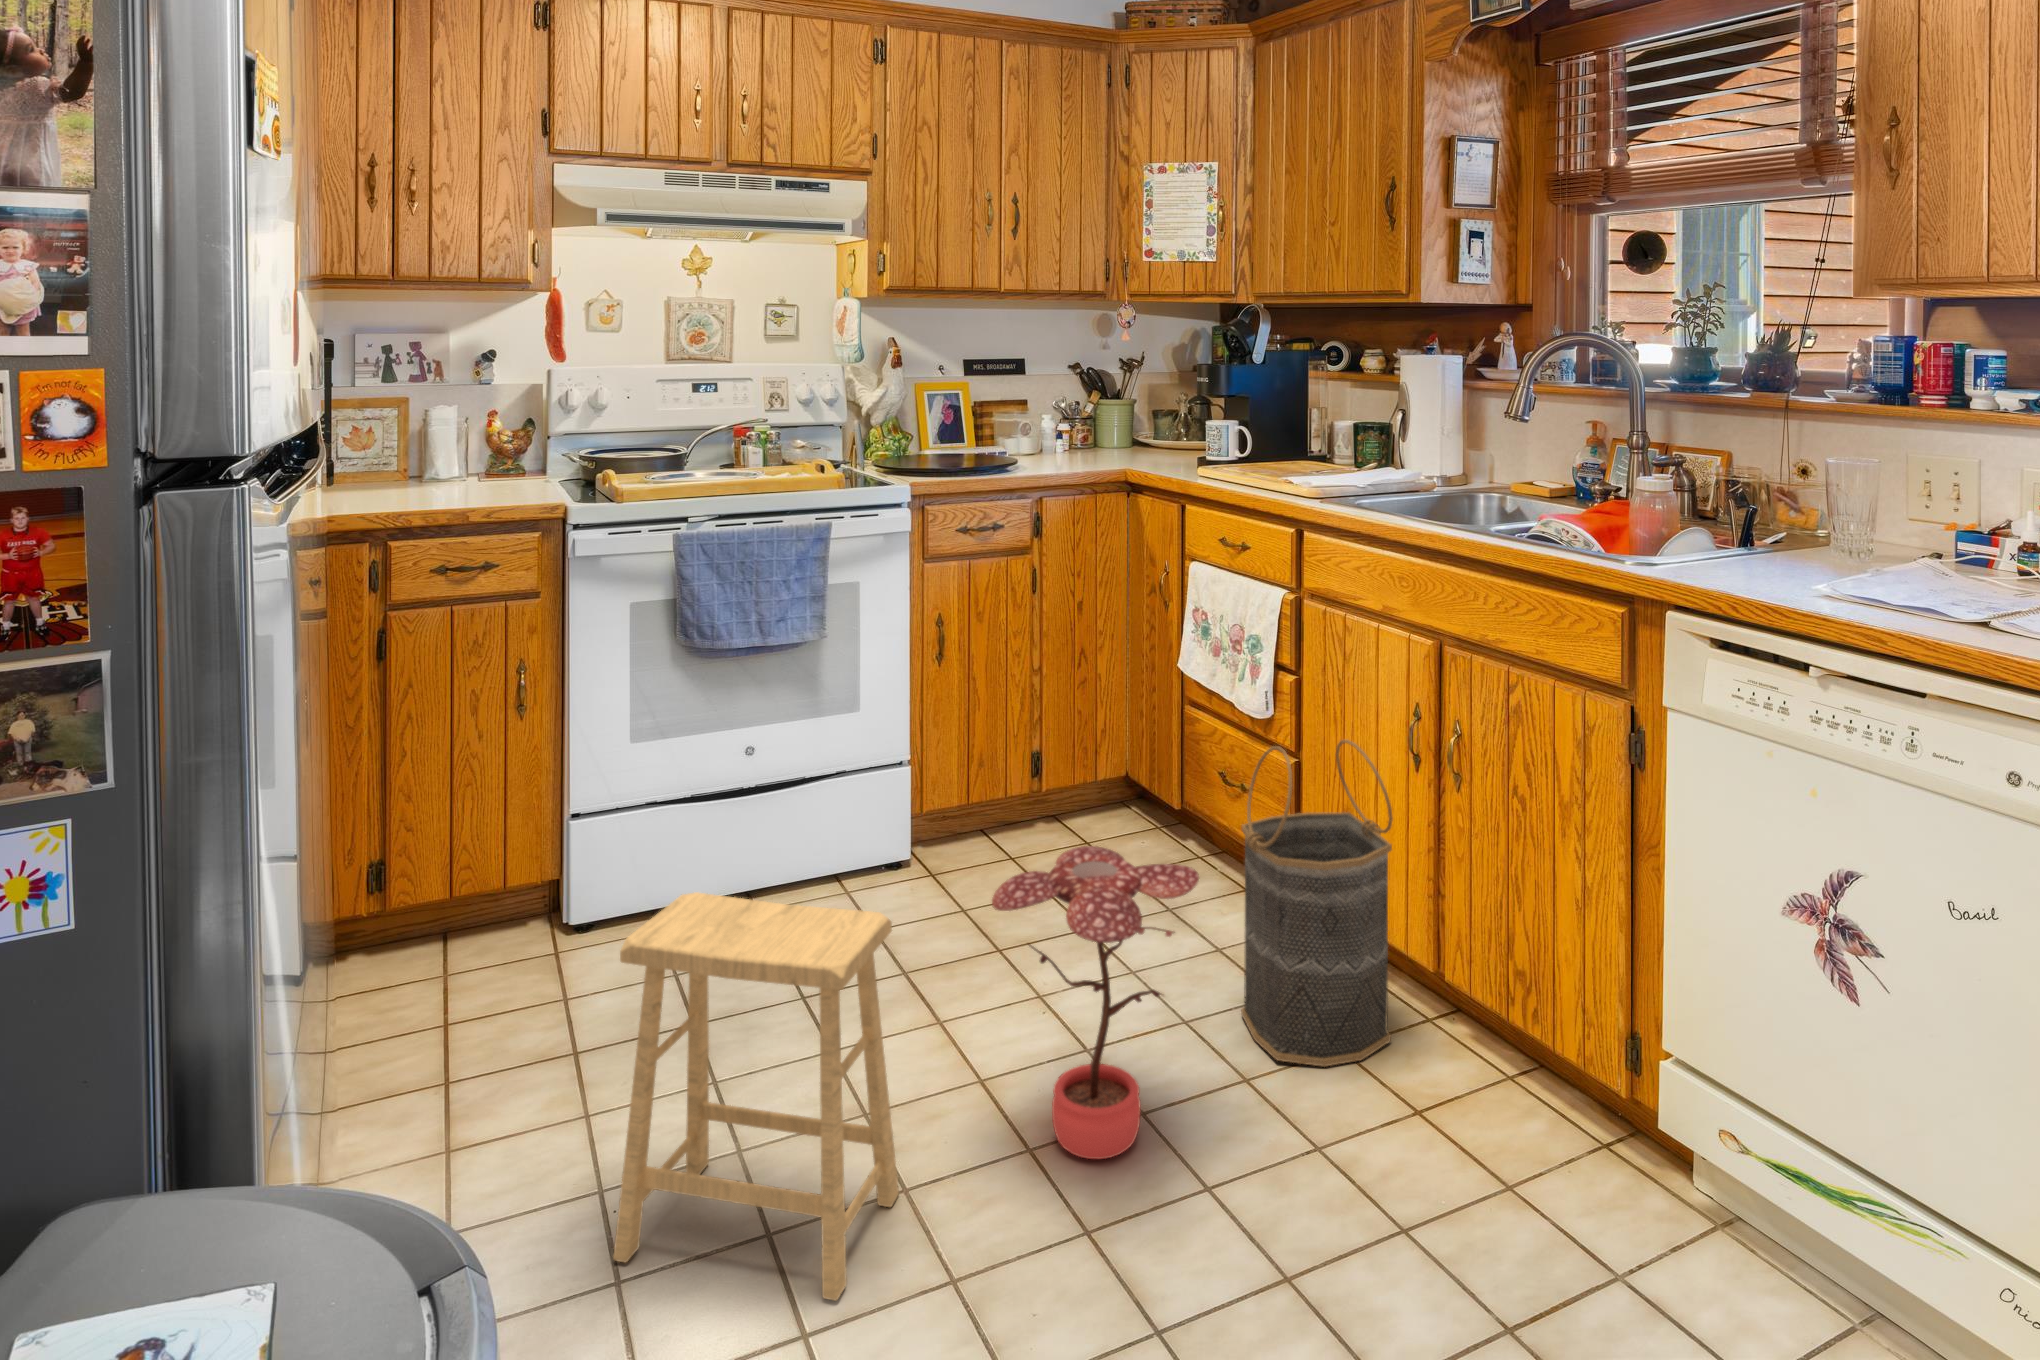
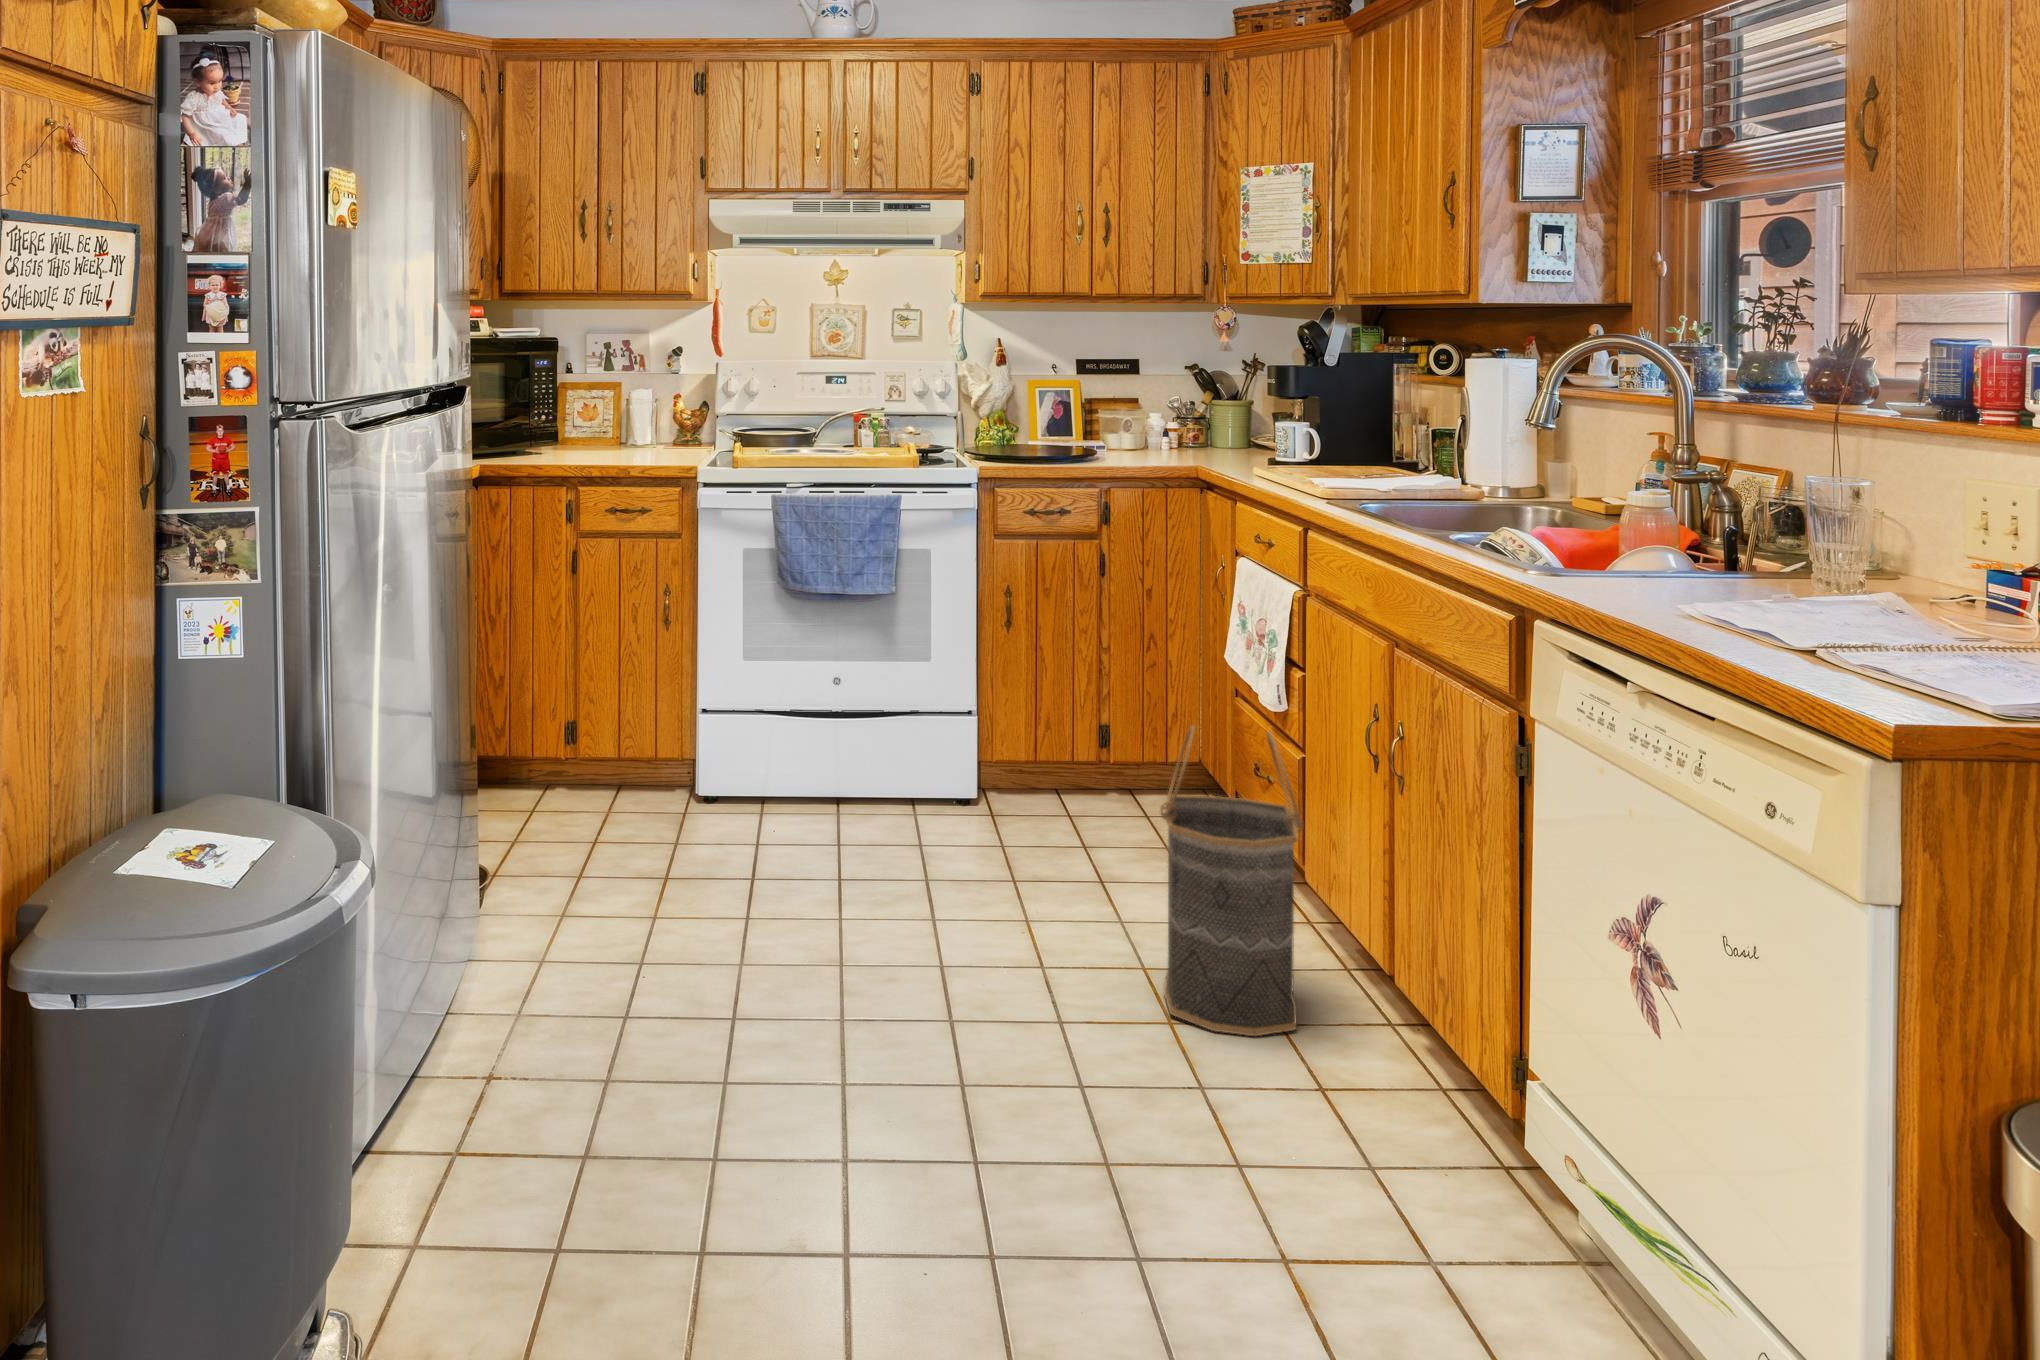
potted plant: present [992,846,1199,1159] -> none [884,780,1064,1038]
footstool: present [613,892,899,1301] -> none [596,751,799,1061]

